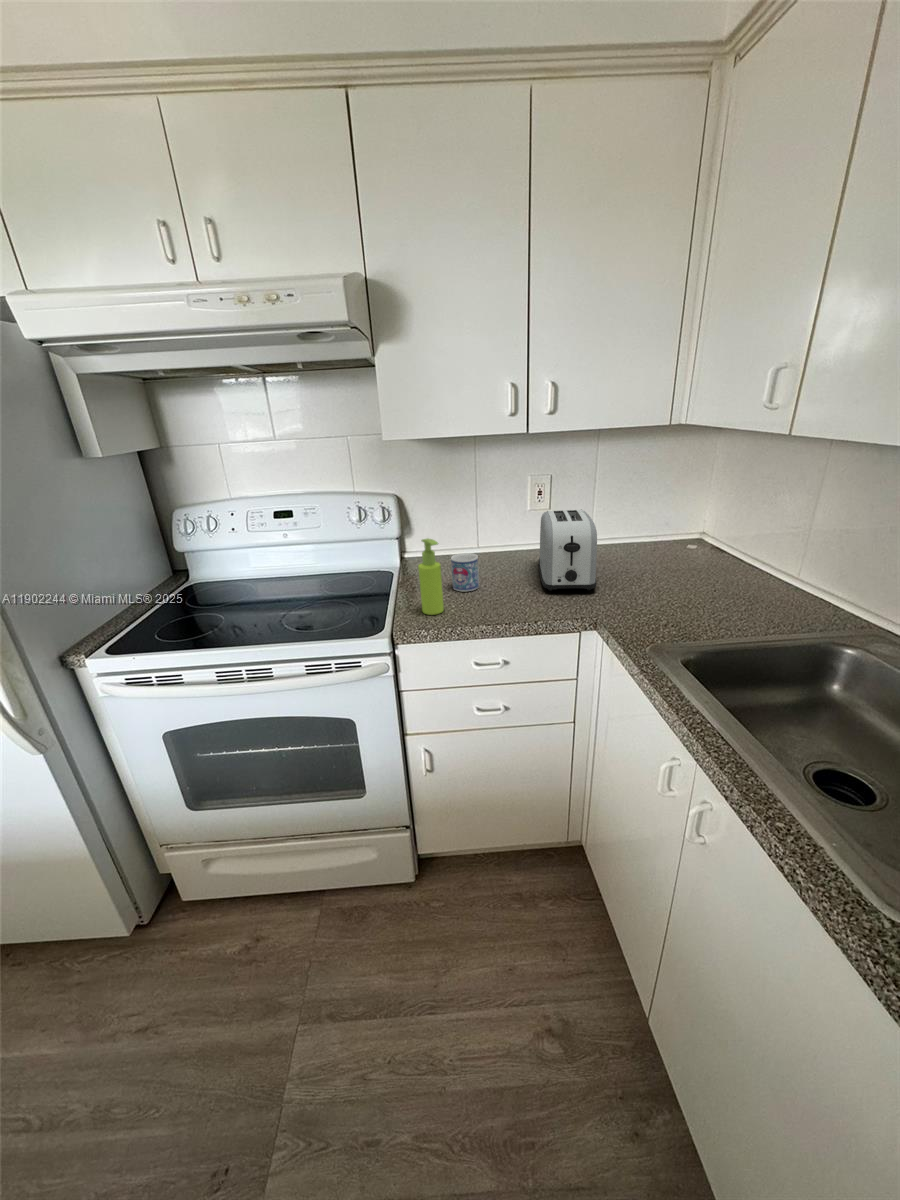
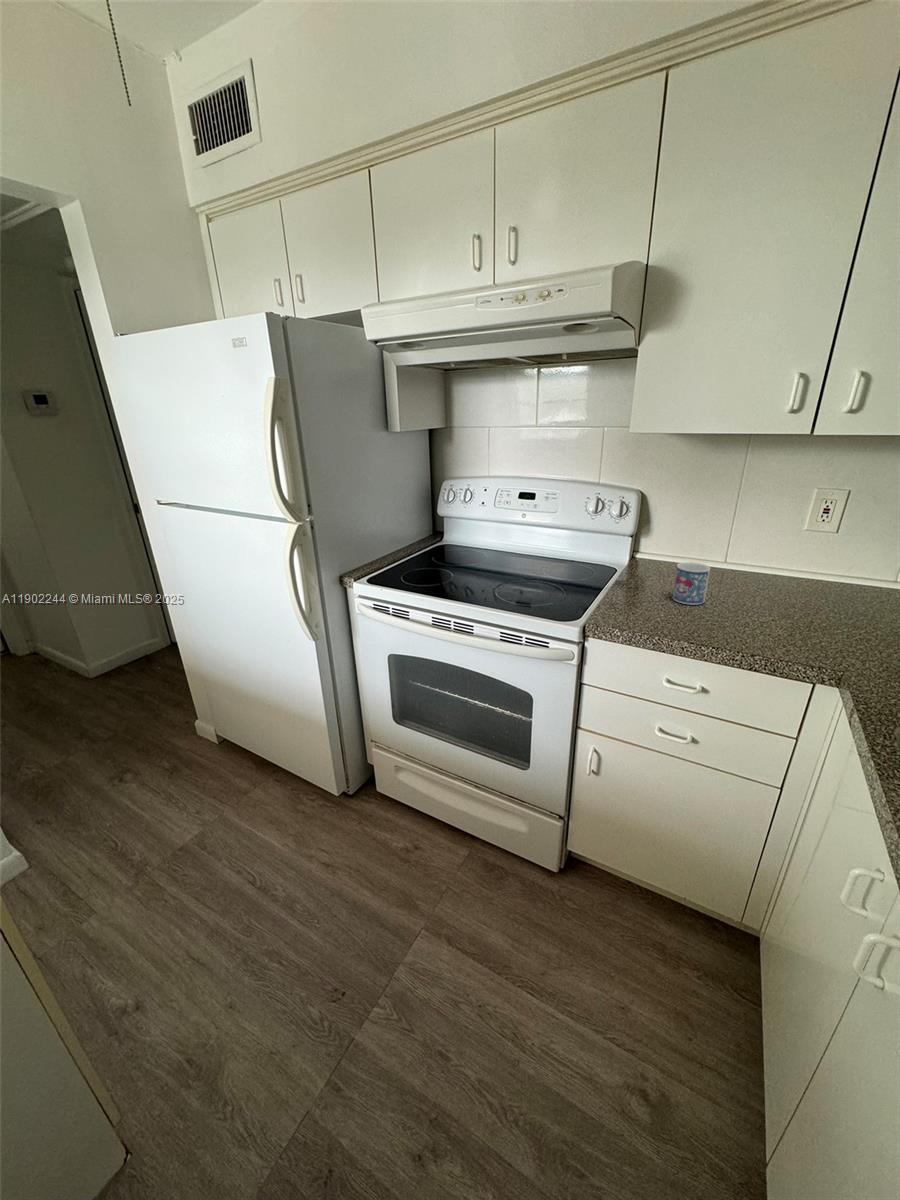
toaster: present [539,509,597,591] -> none [786,531,885,640]
soap dispenser: present [418,538,444,615] -> none [626,538,657,618]

